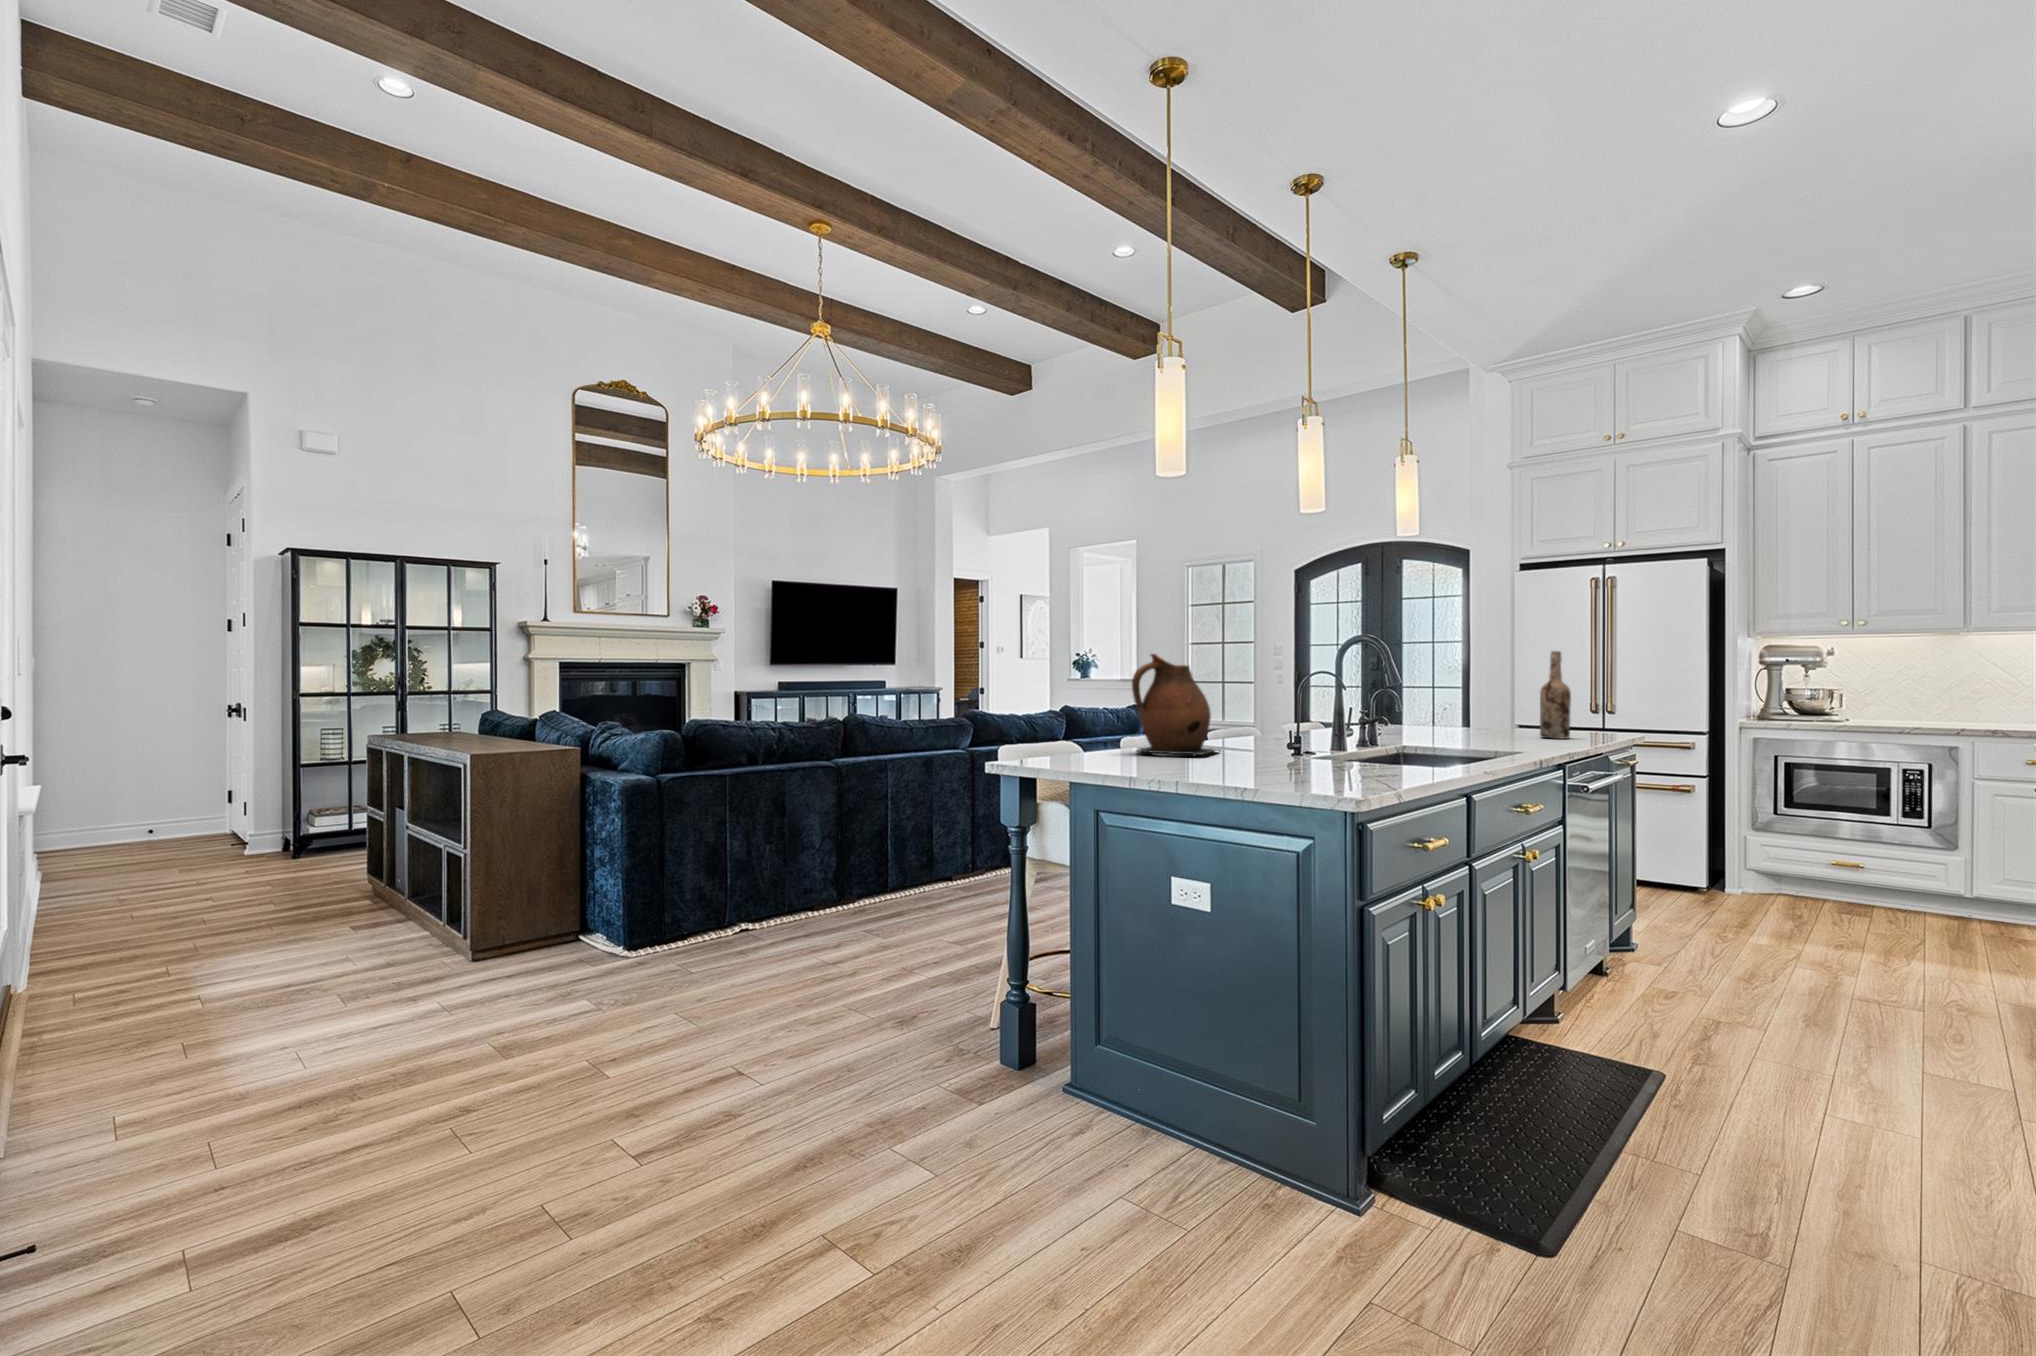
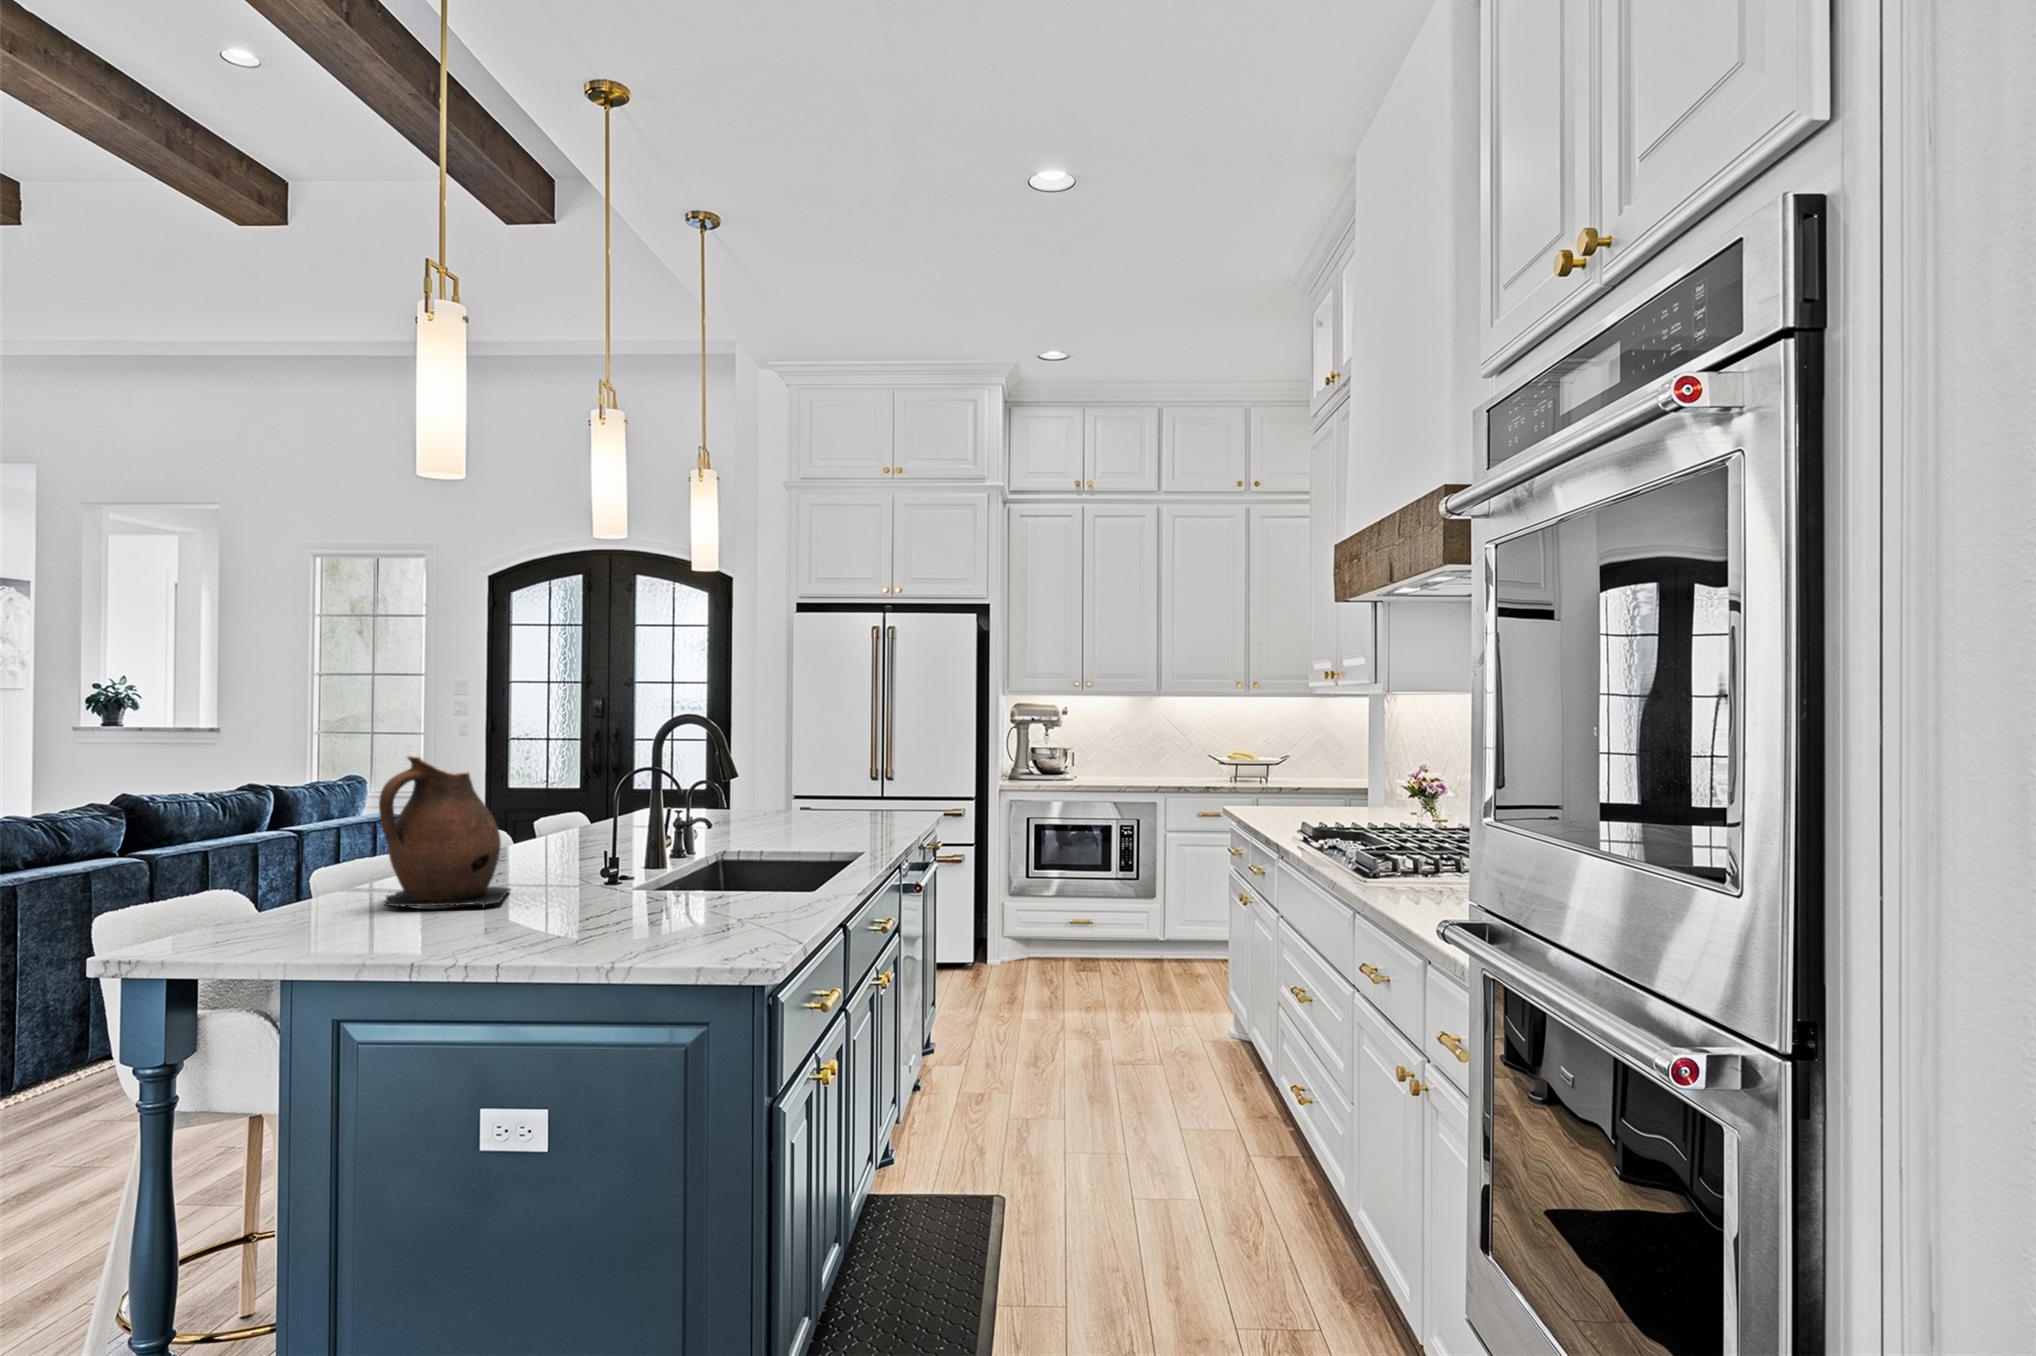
wine bottle: present [1540,651,1571,739] -> none [854,727,886,828]

